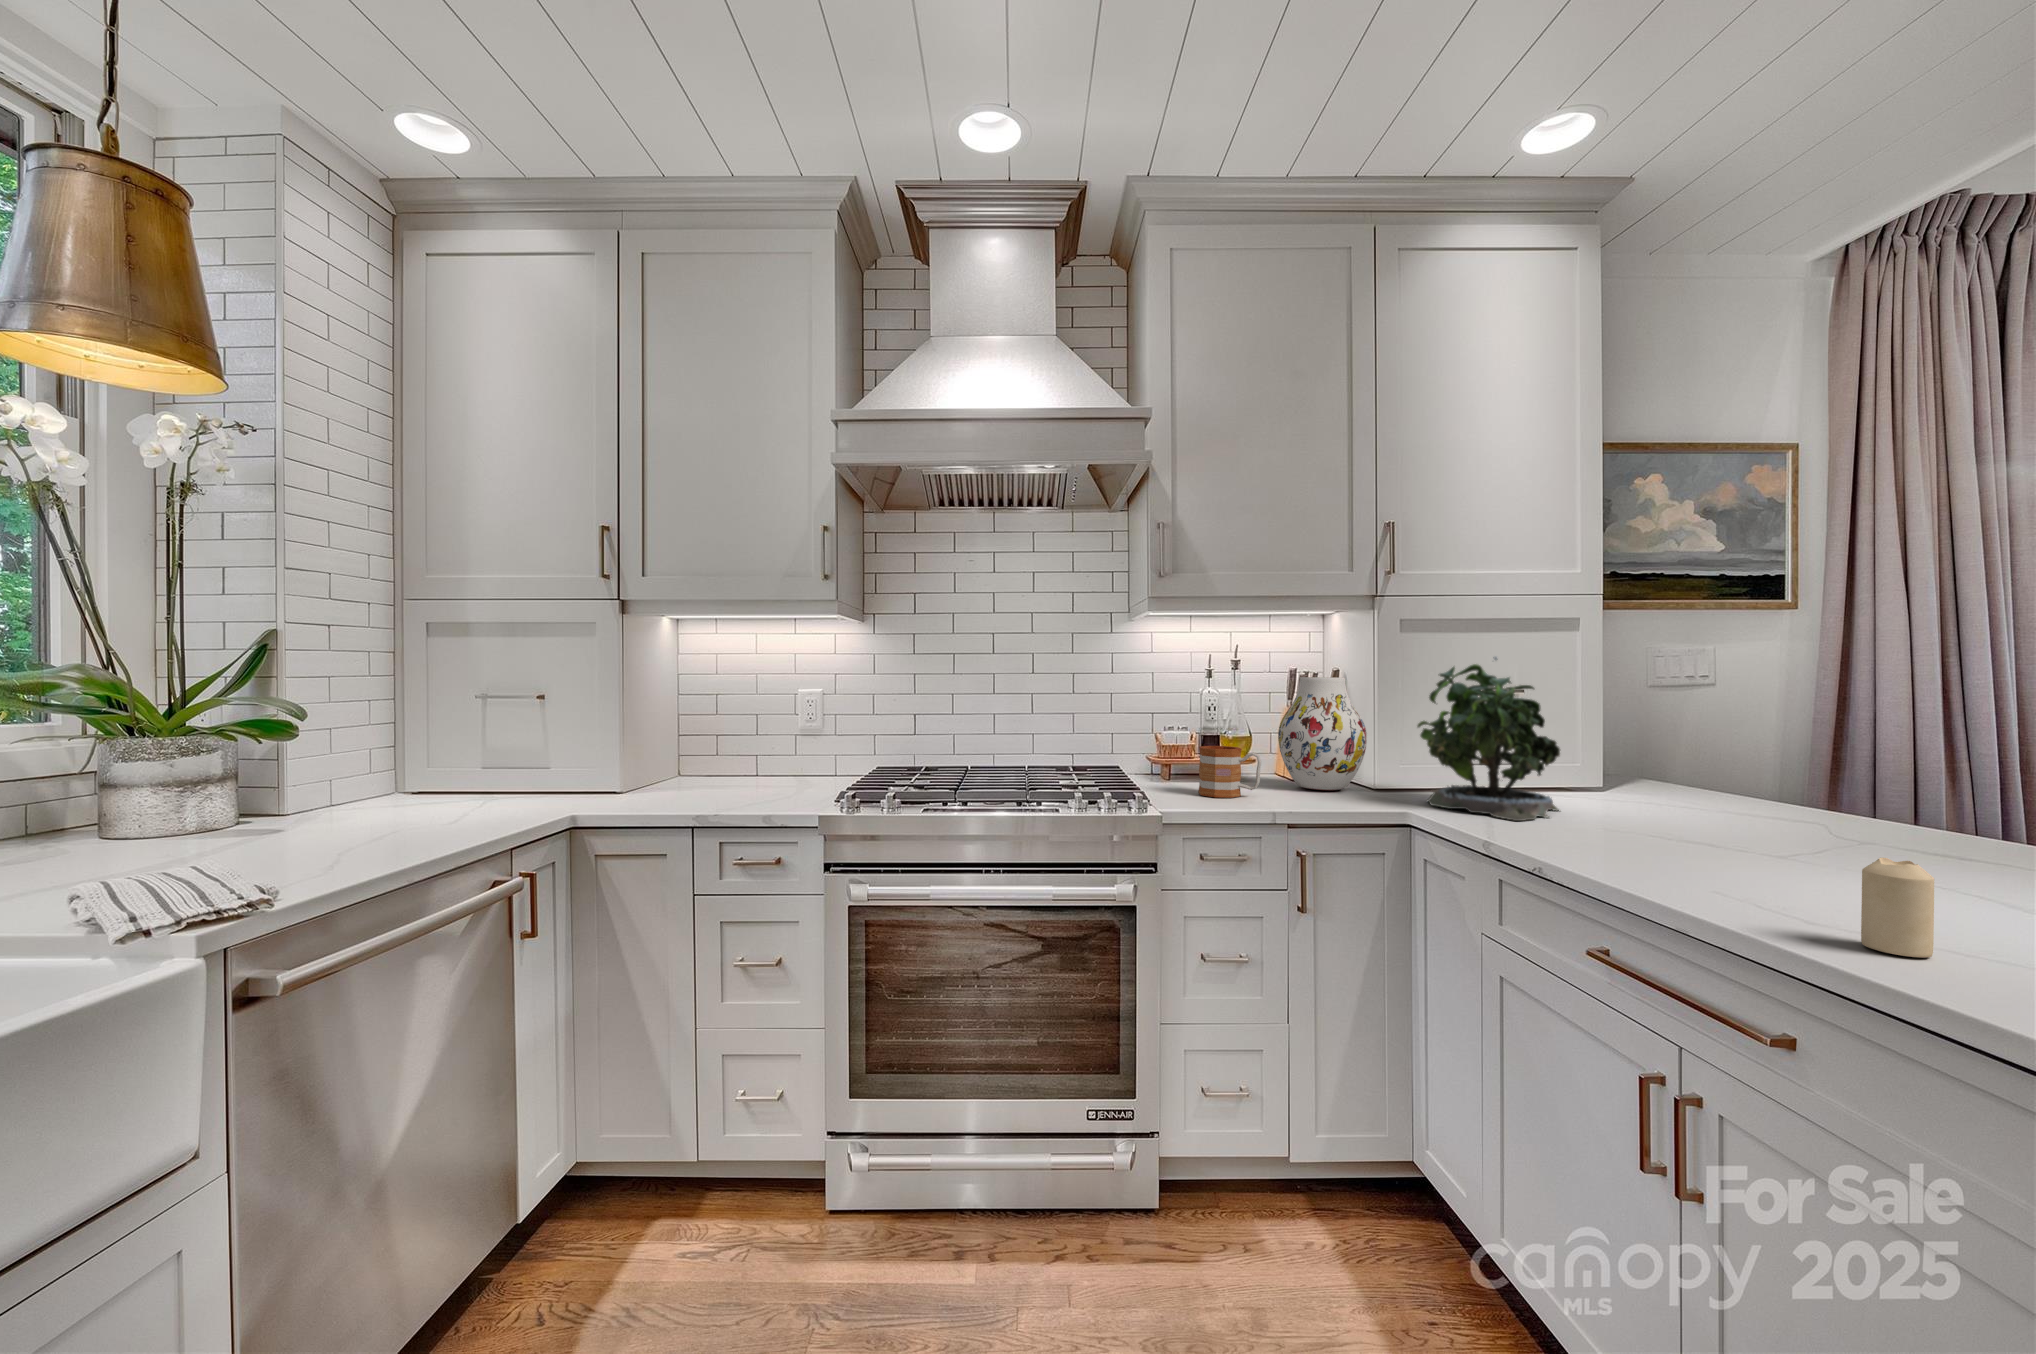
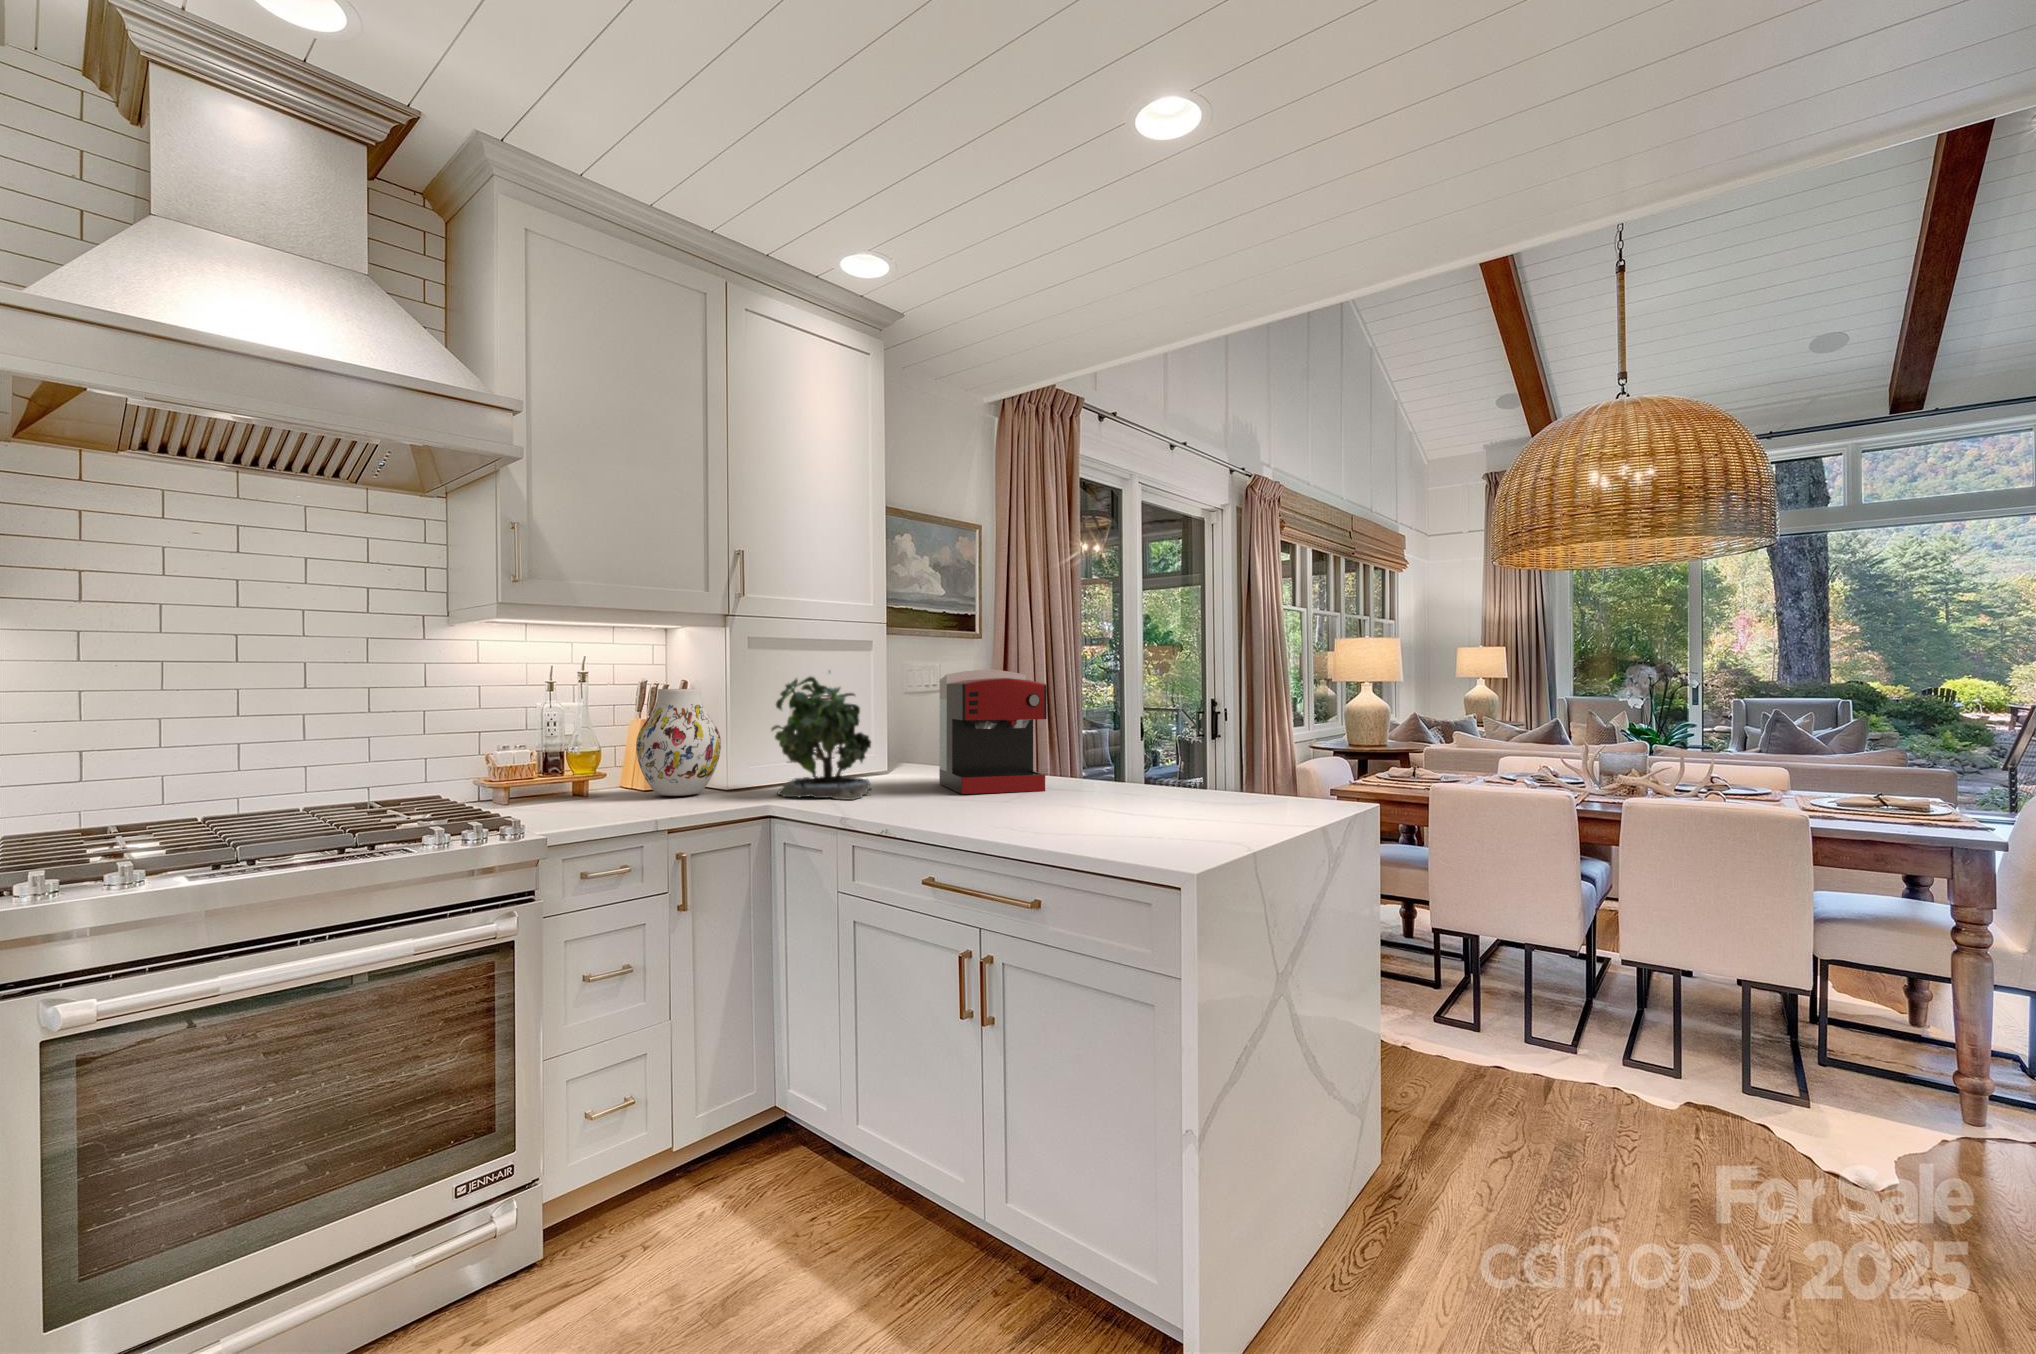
coffee maker: none [1677,654,1890,852] -> present [939,669,1047,794]
mug: present [1199,746,1261,798] -> none [561,761,632,814]
candle: present [1861,858,1934,957] -> none [1065,786,1093,838]

